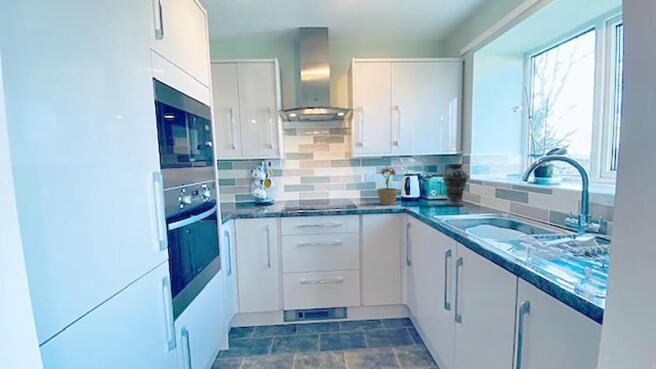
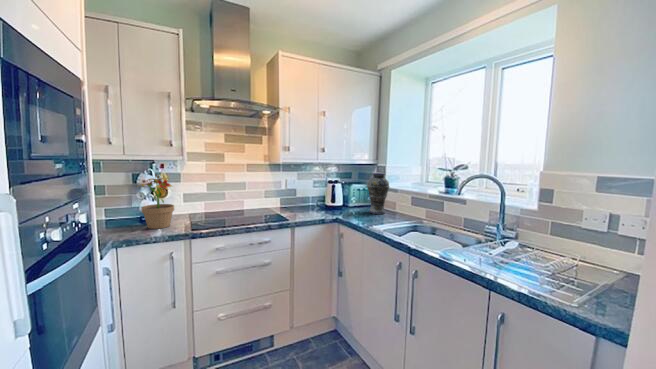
potted plant: present [377,166,398,205] -> present [142,178,174,229]

